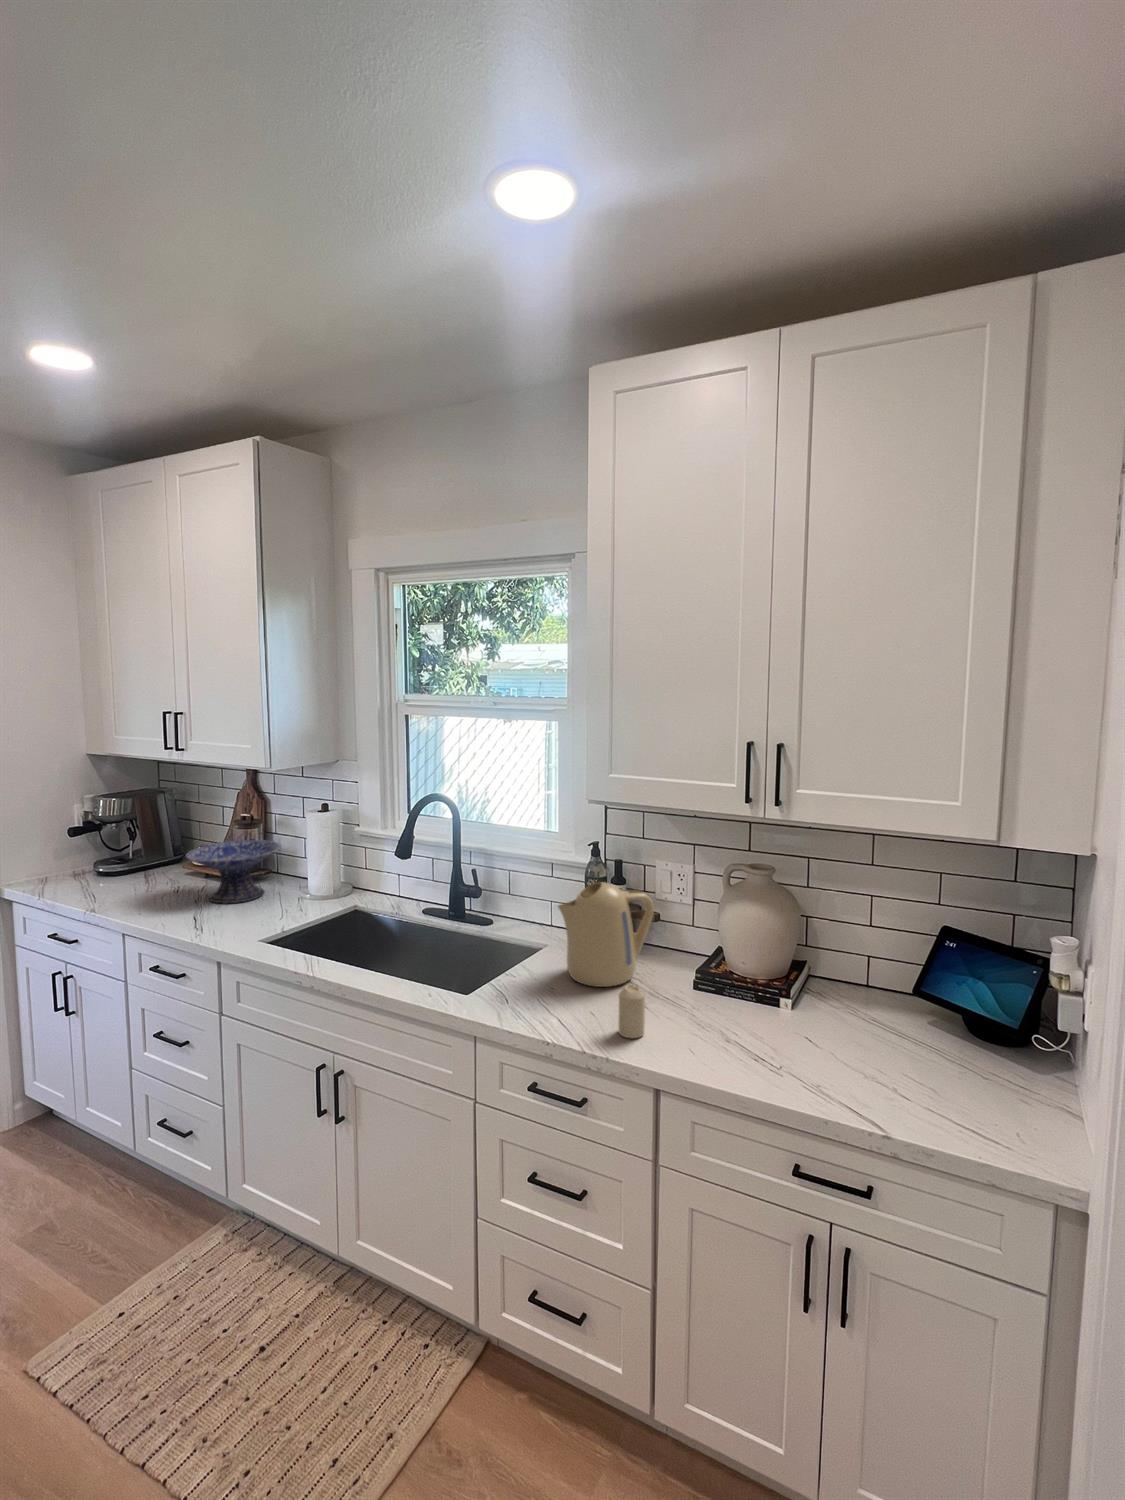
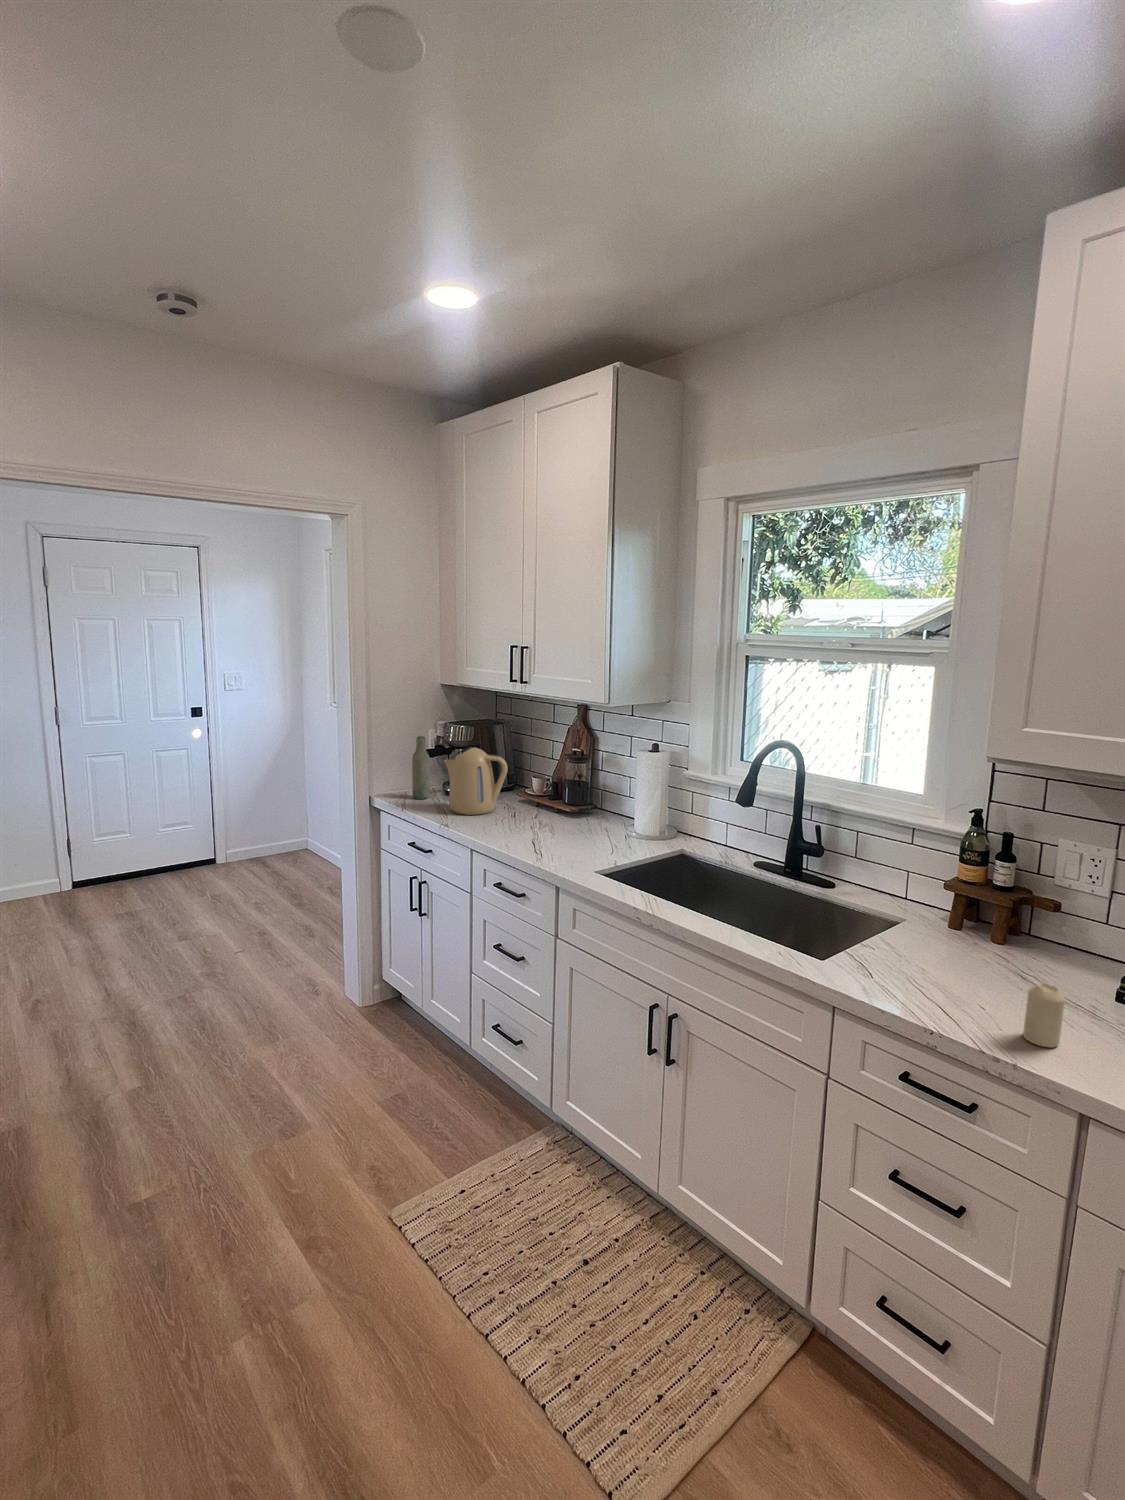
bottle: none [52,814,76,883] -> present [412,736,430,799]
decorative bowl: present [186,840,281,903] -> none [525,774,612,833]
kettle: present [558,882,654,987] -> present [444,748,508,815]

